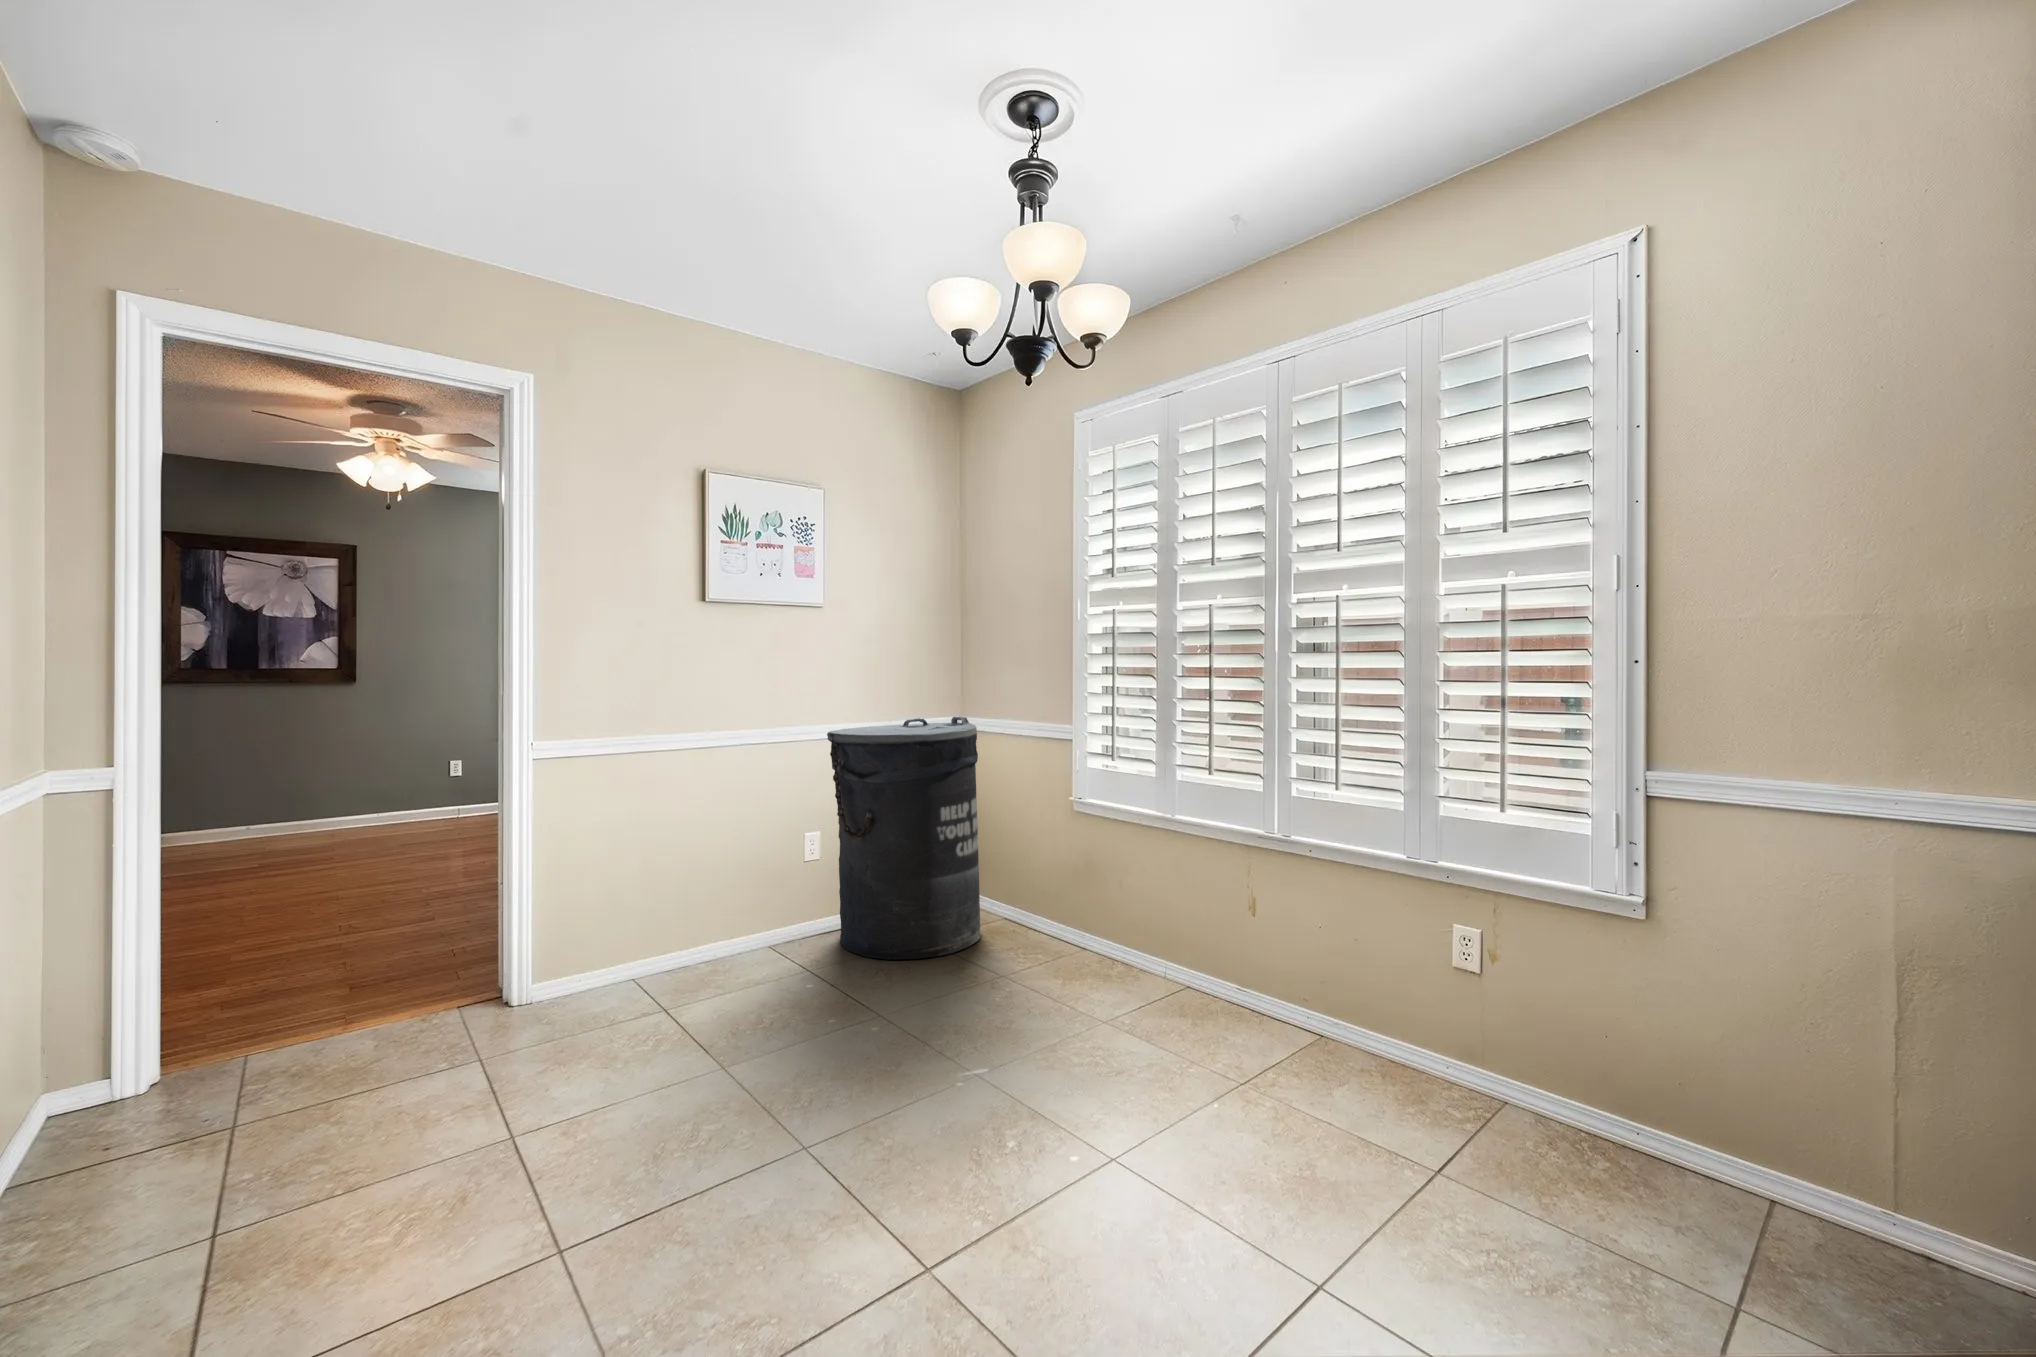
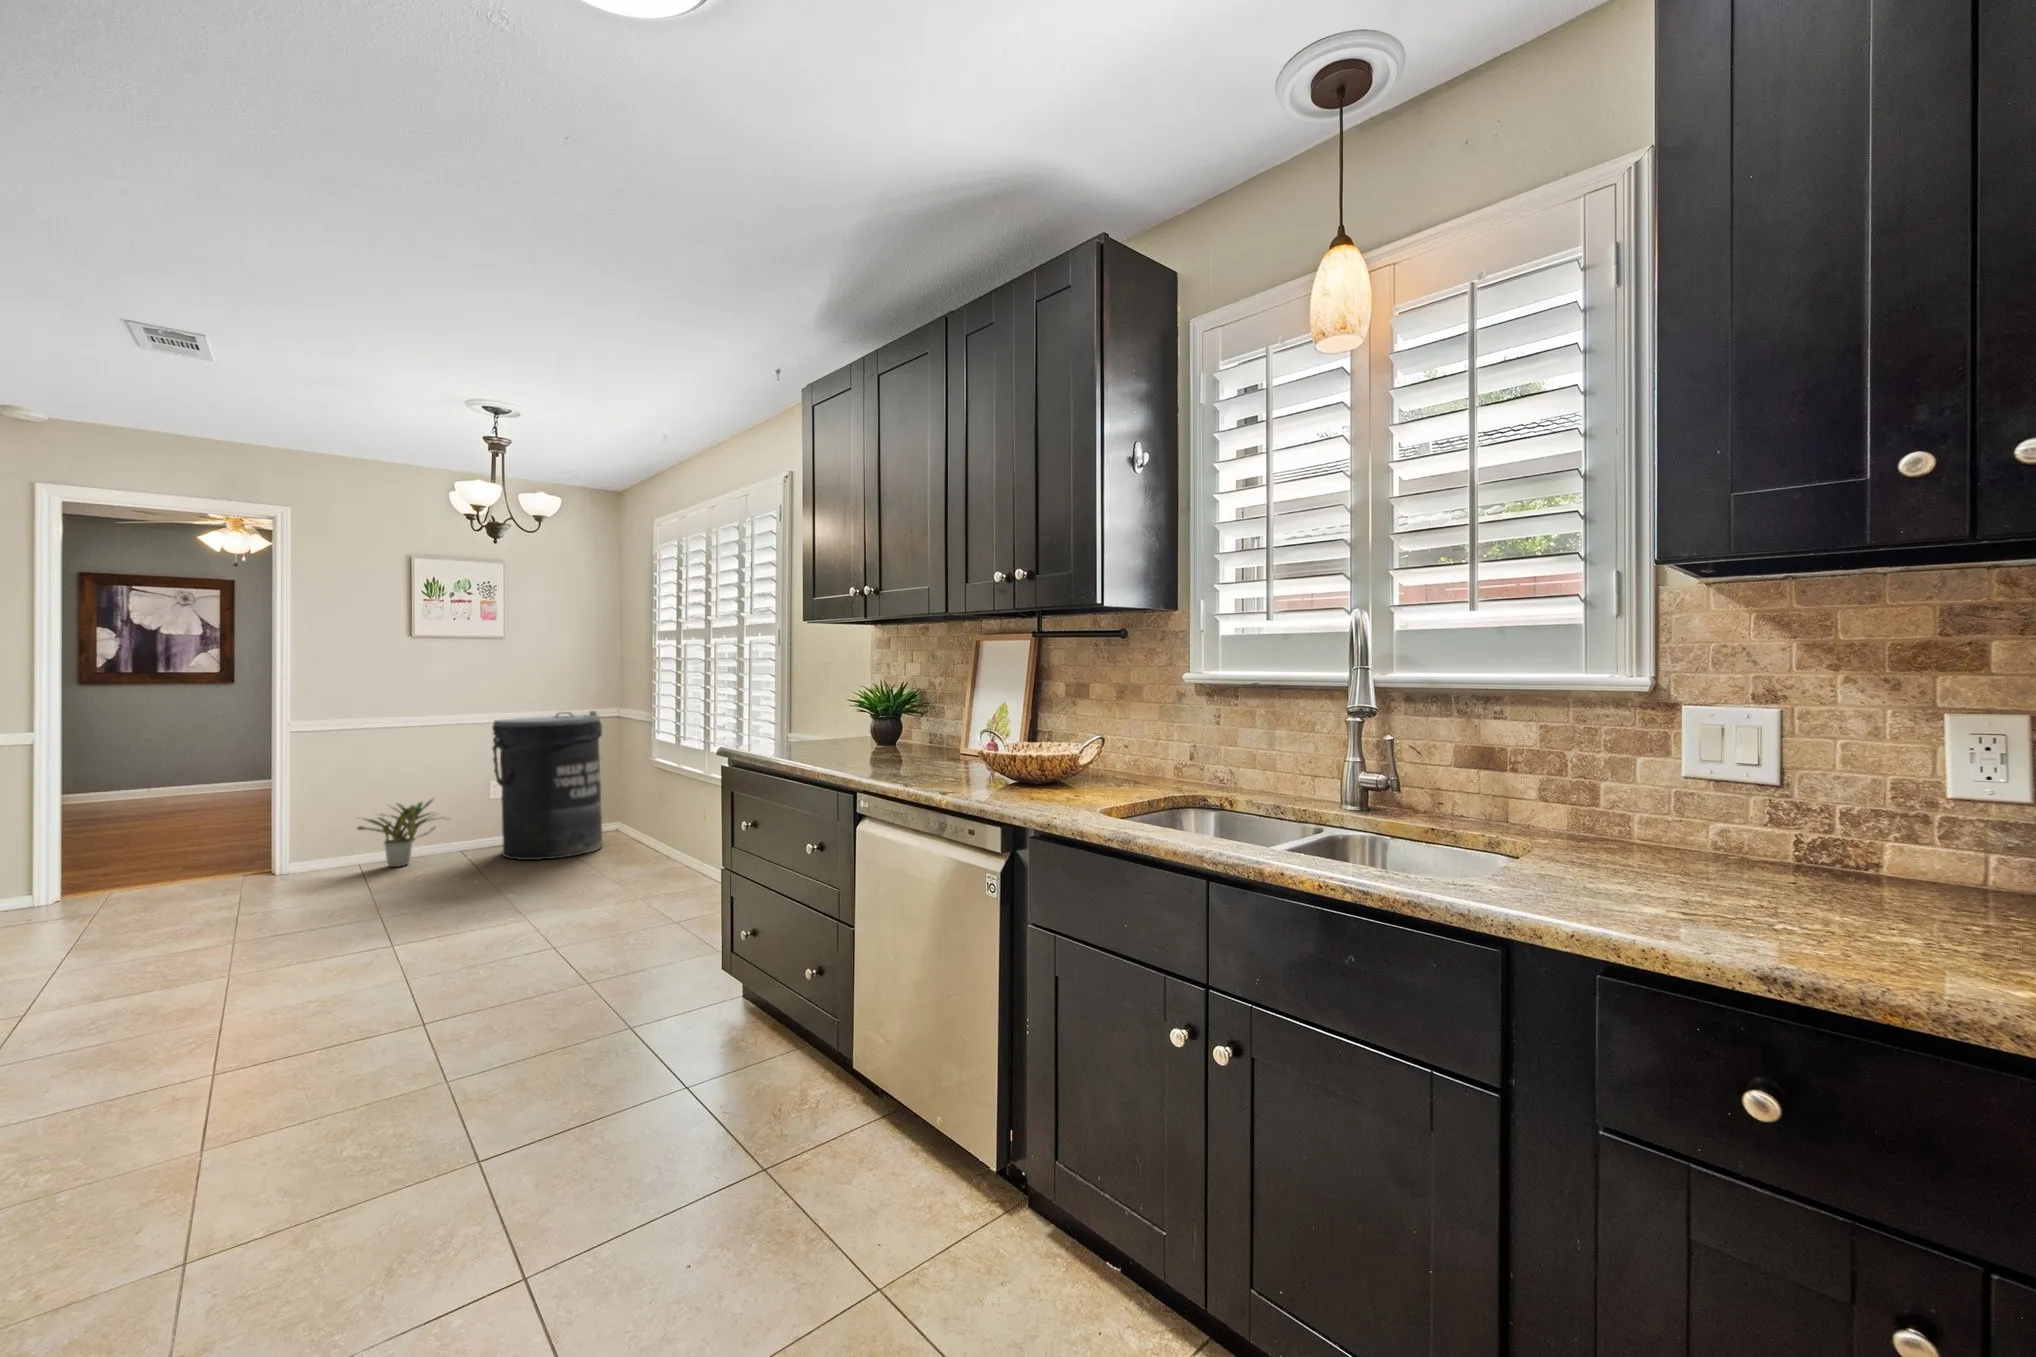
potted plant: none [635,859,772,976] -> present [357,800,434,867]

